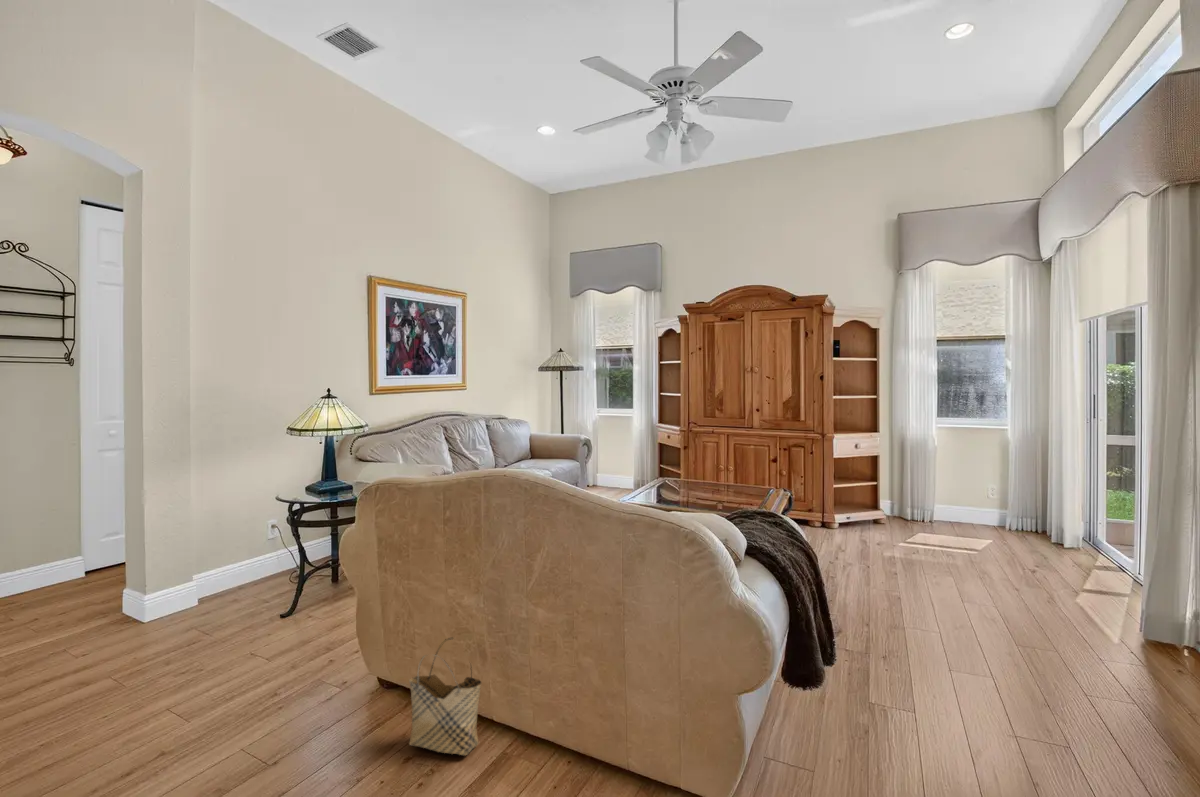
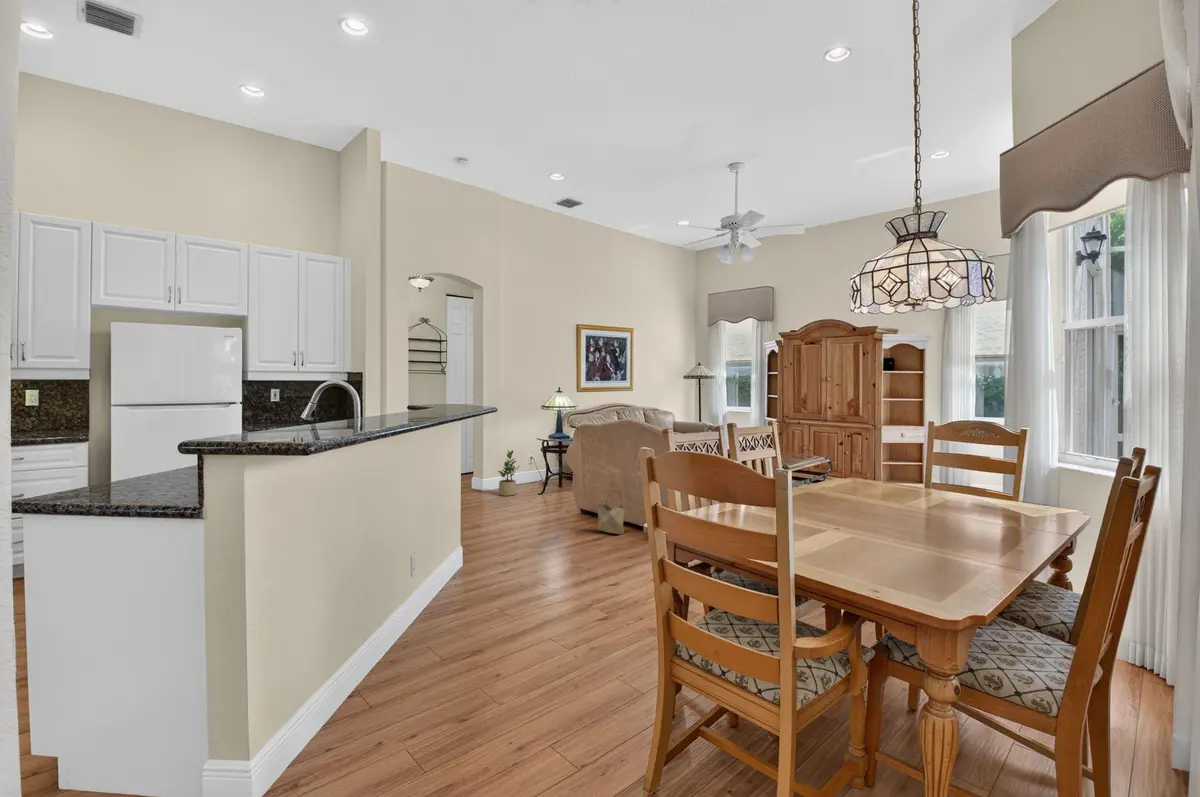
potted plant: none [186,521,242,620] -> present [498,450,519,496]

